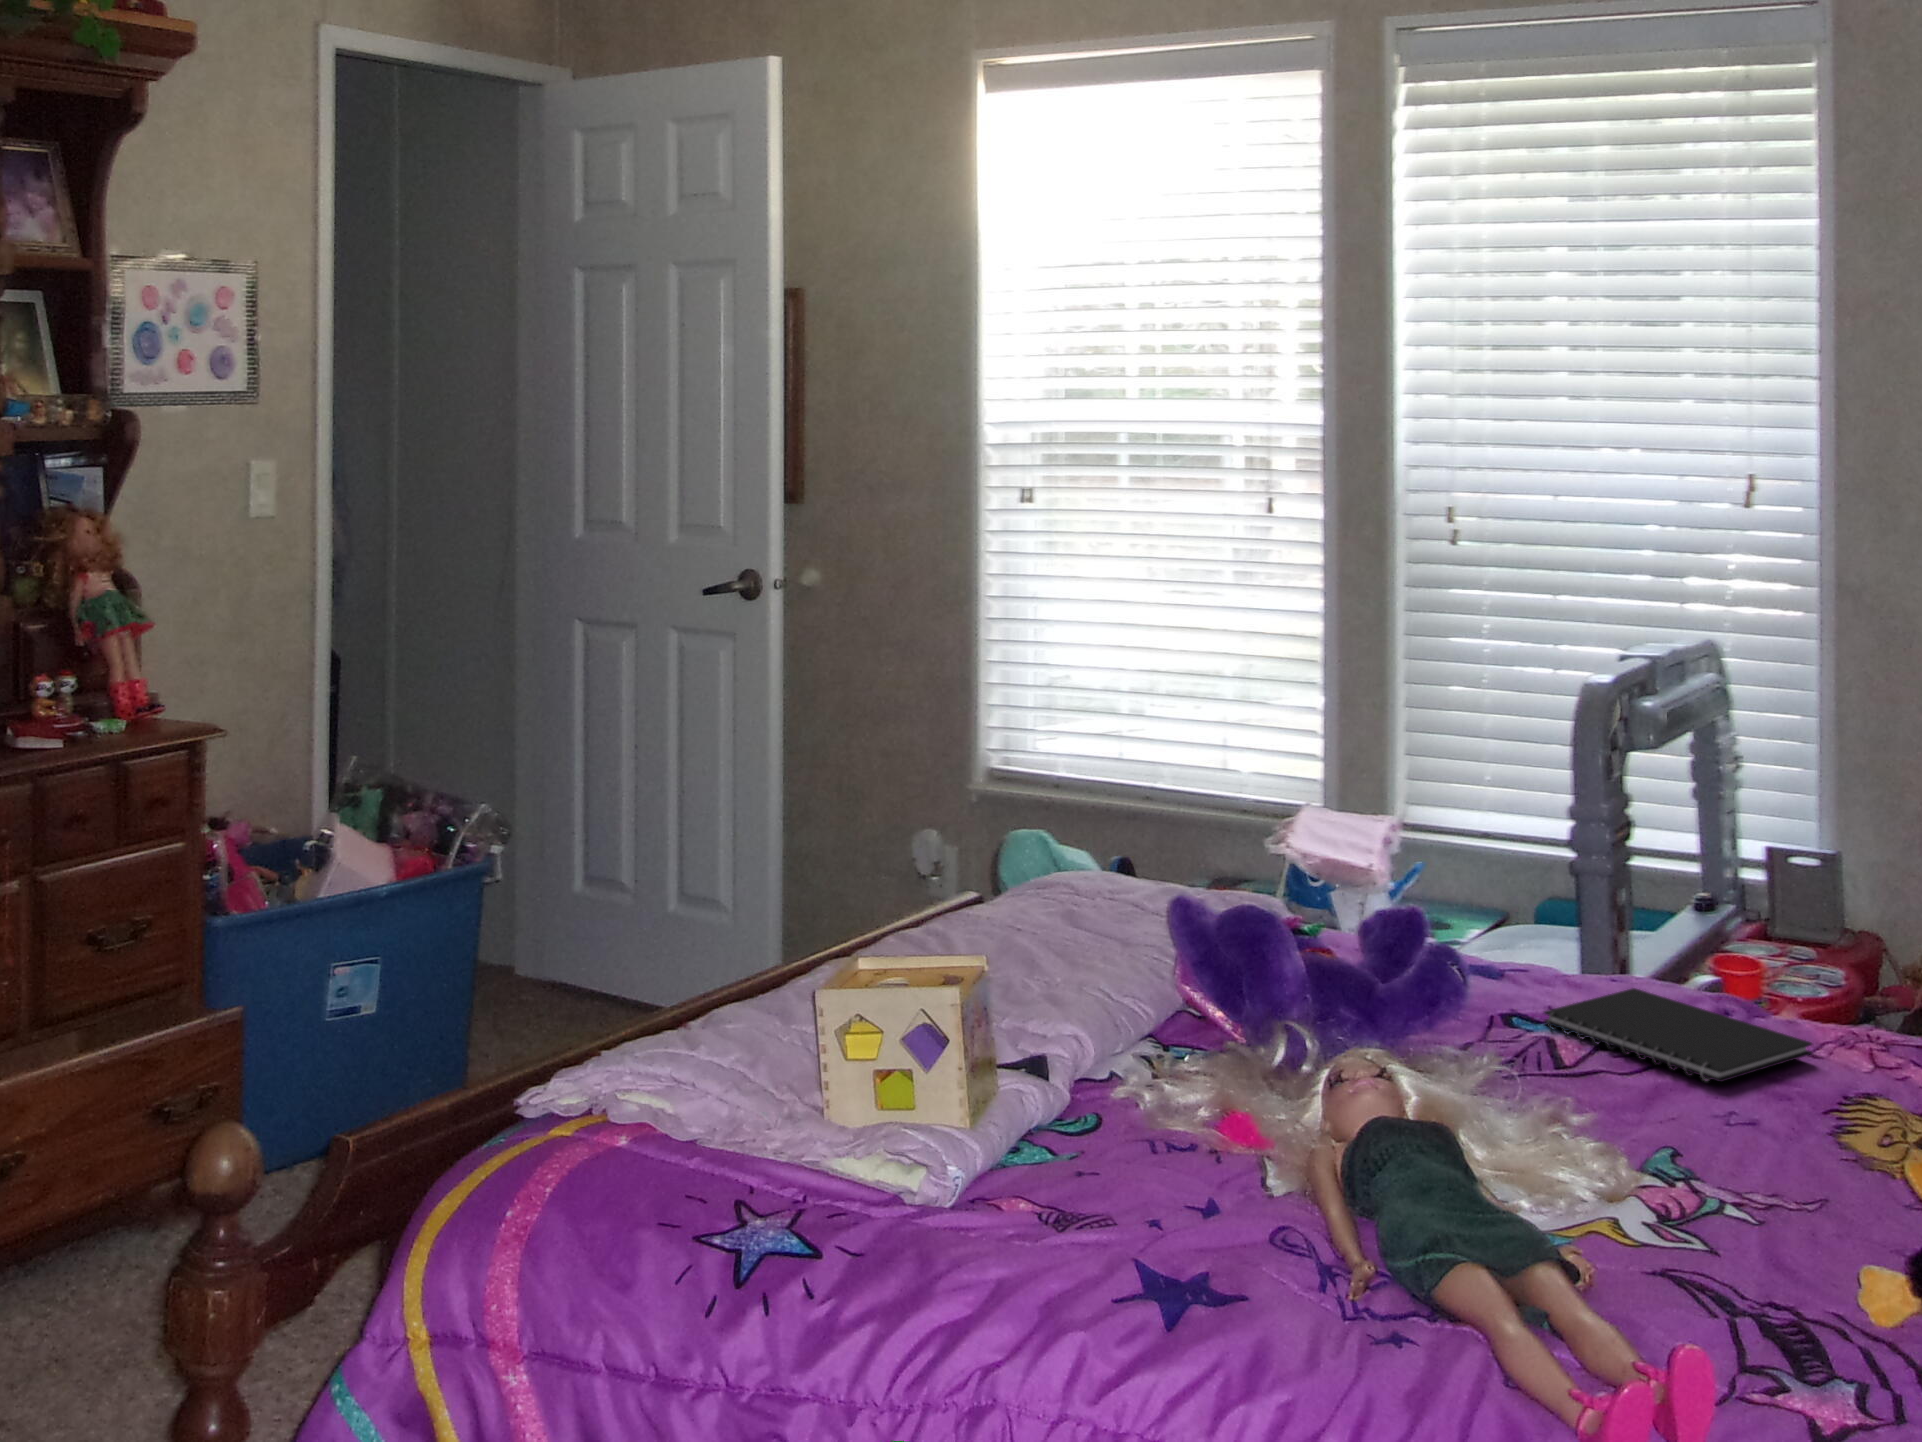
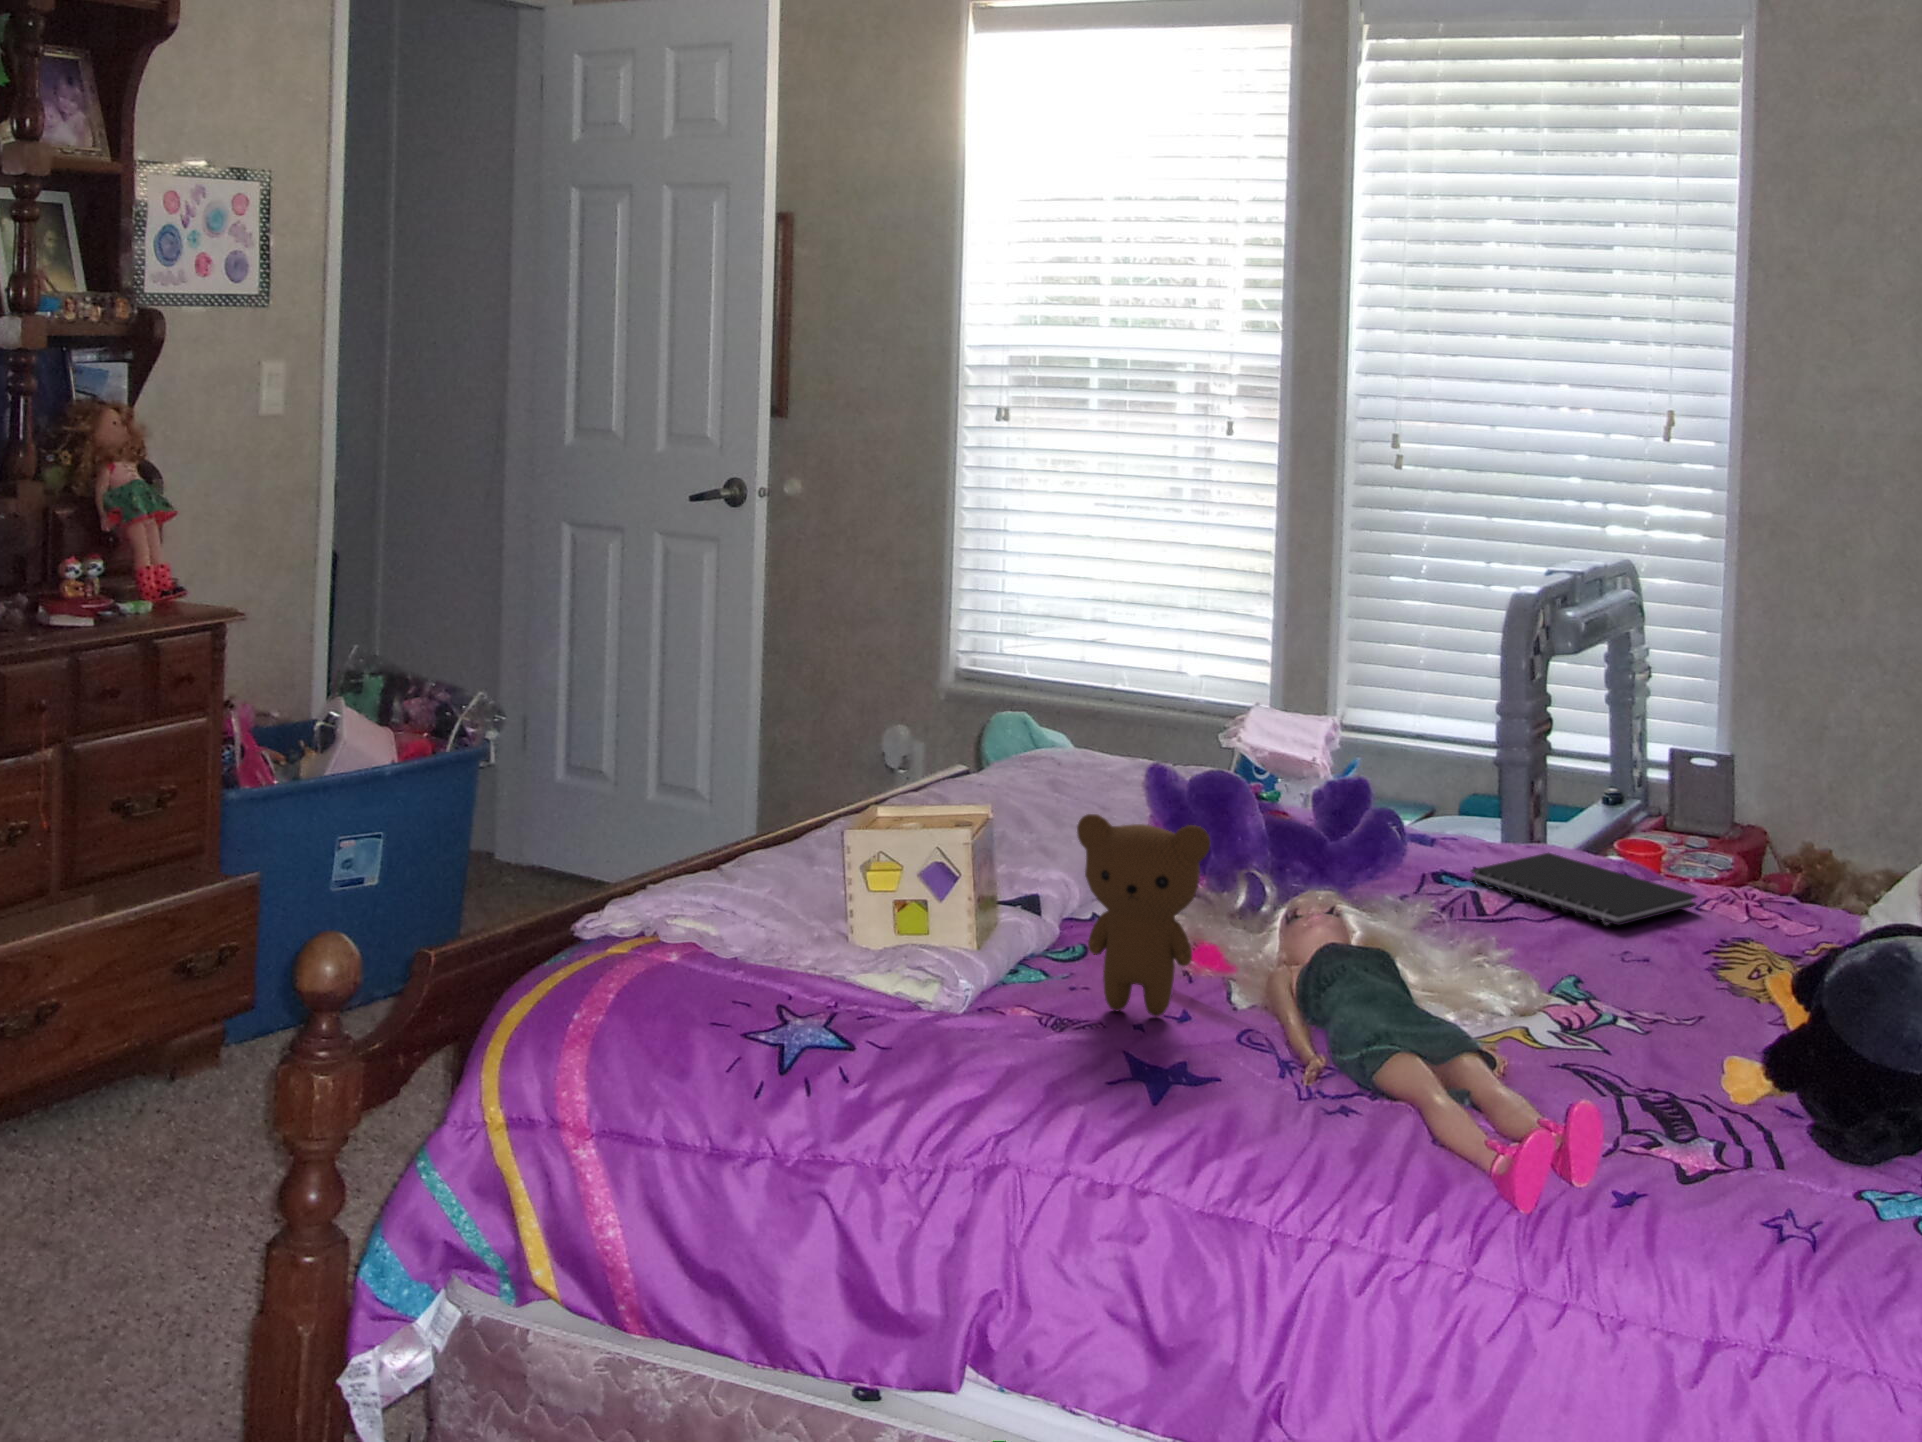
teddy bear: none [1077,970,1232,1209] -> present [1077,814,1211,1017]

